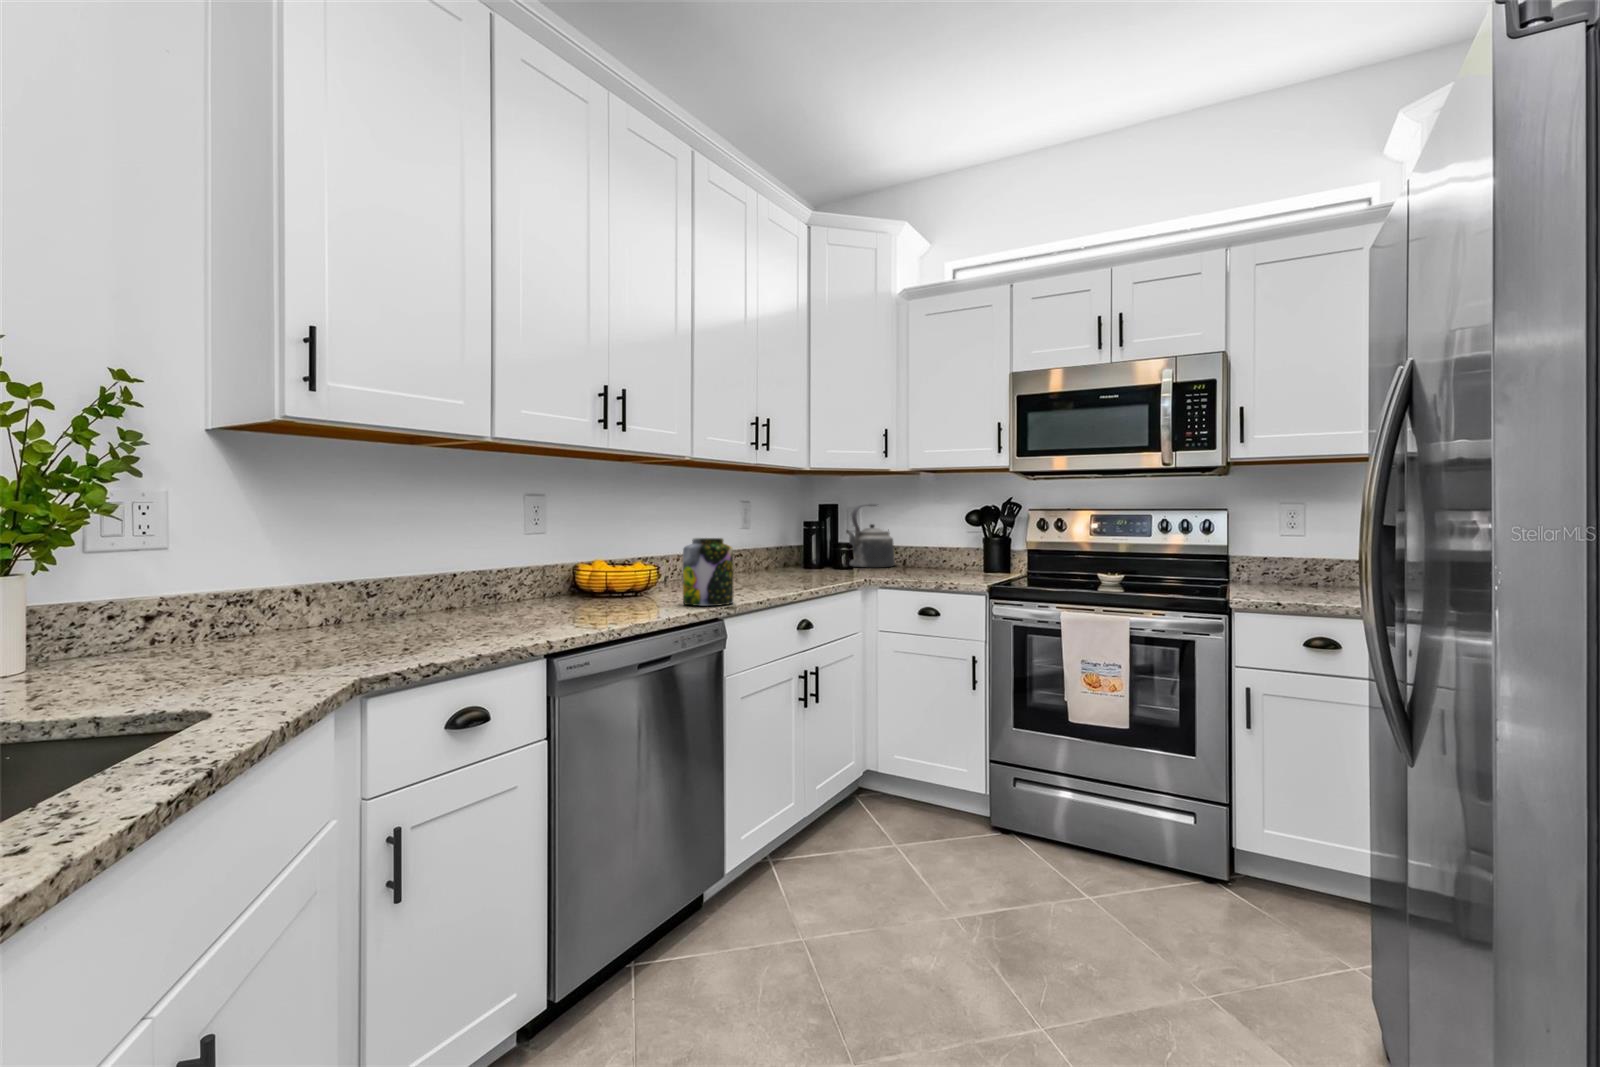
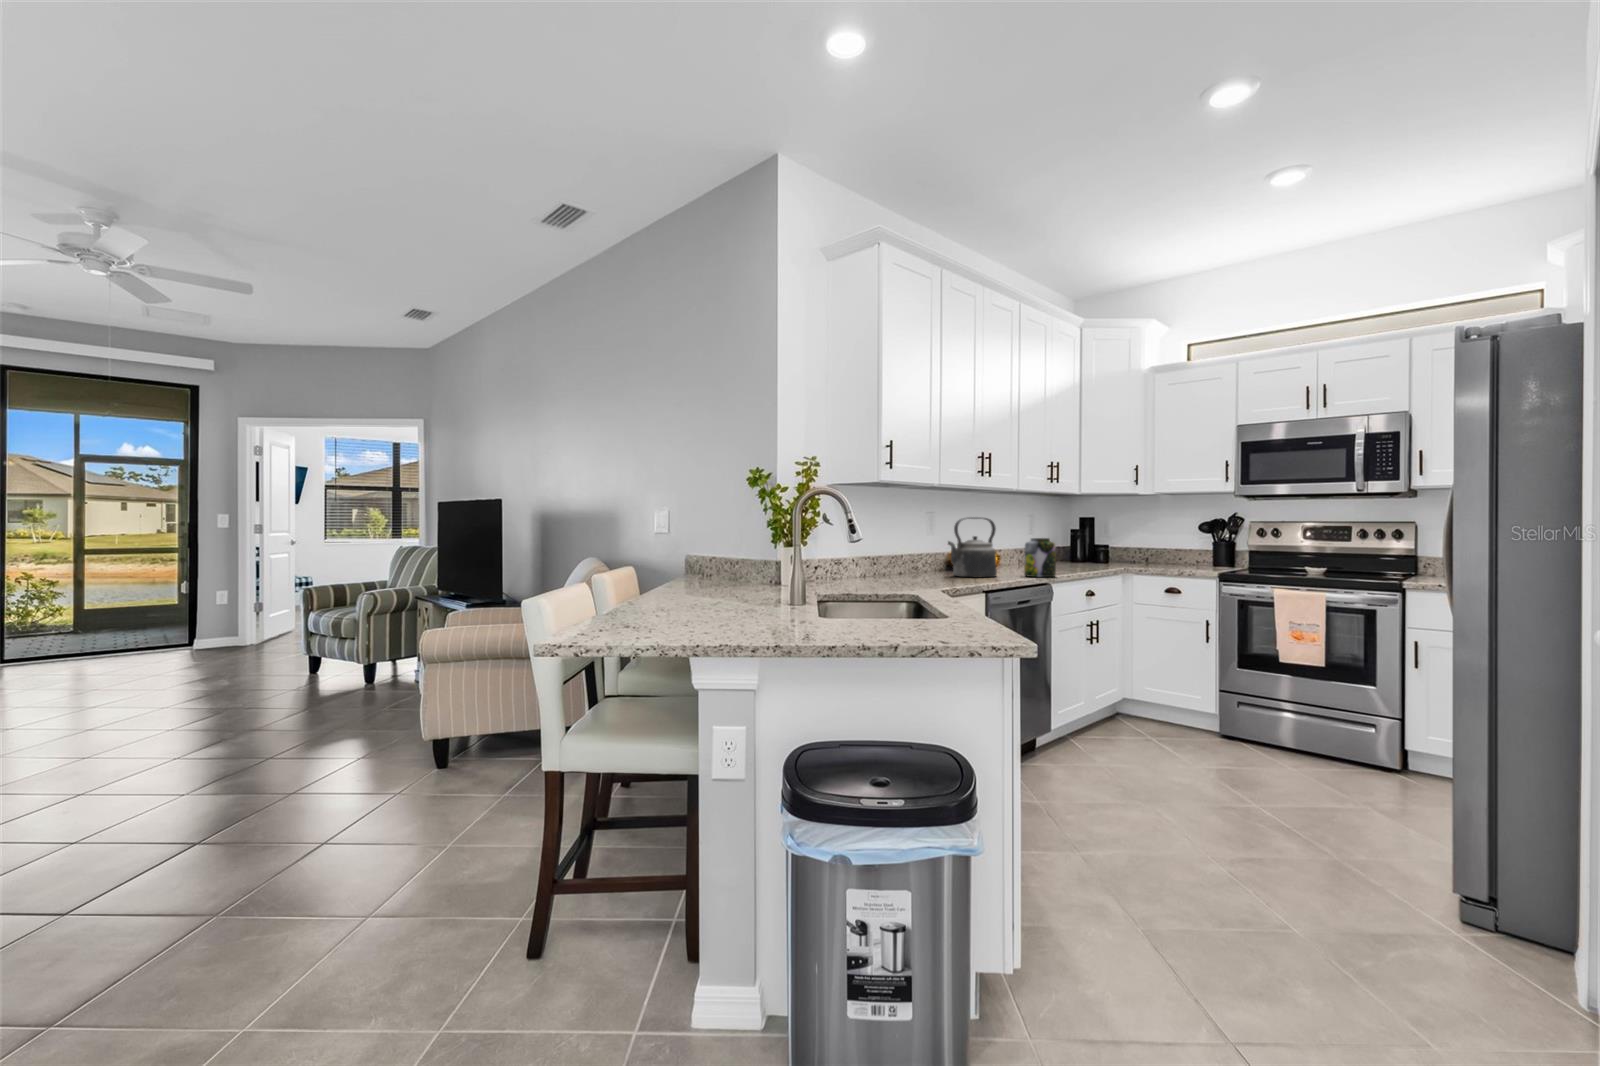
kettle: present [846,504,895,568] -> present [948,517,997,577]

